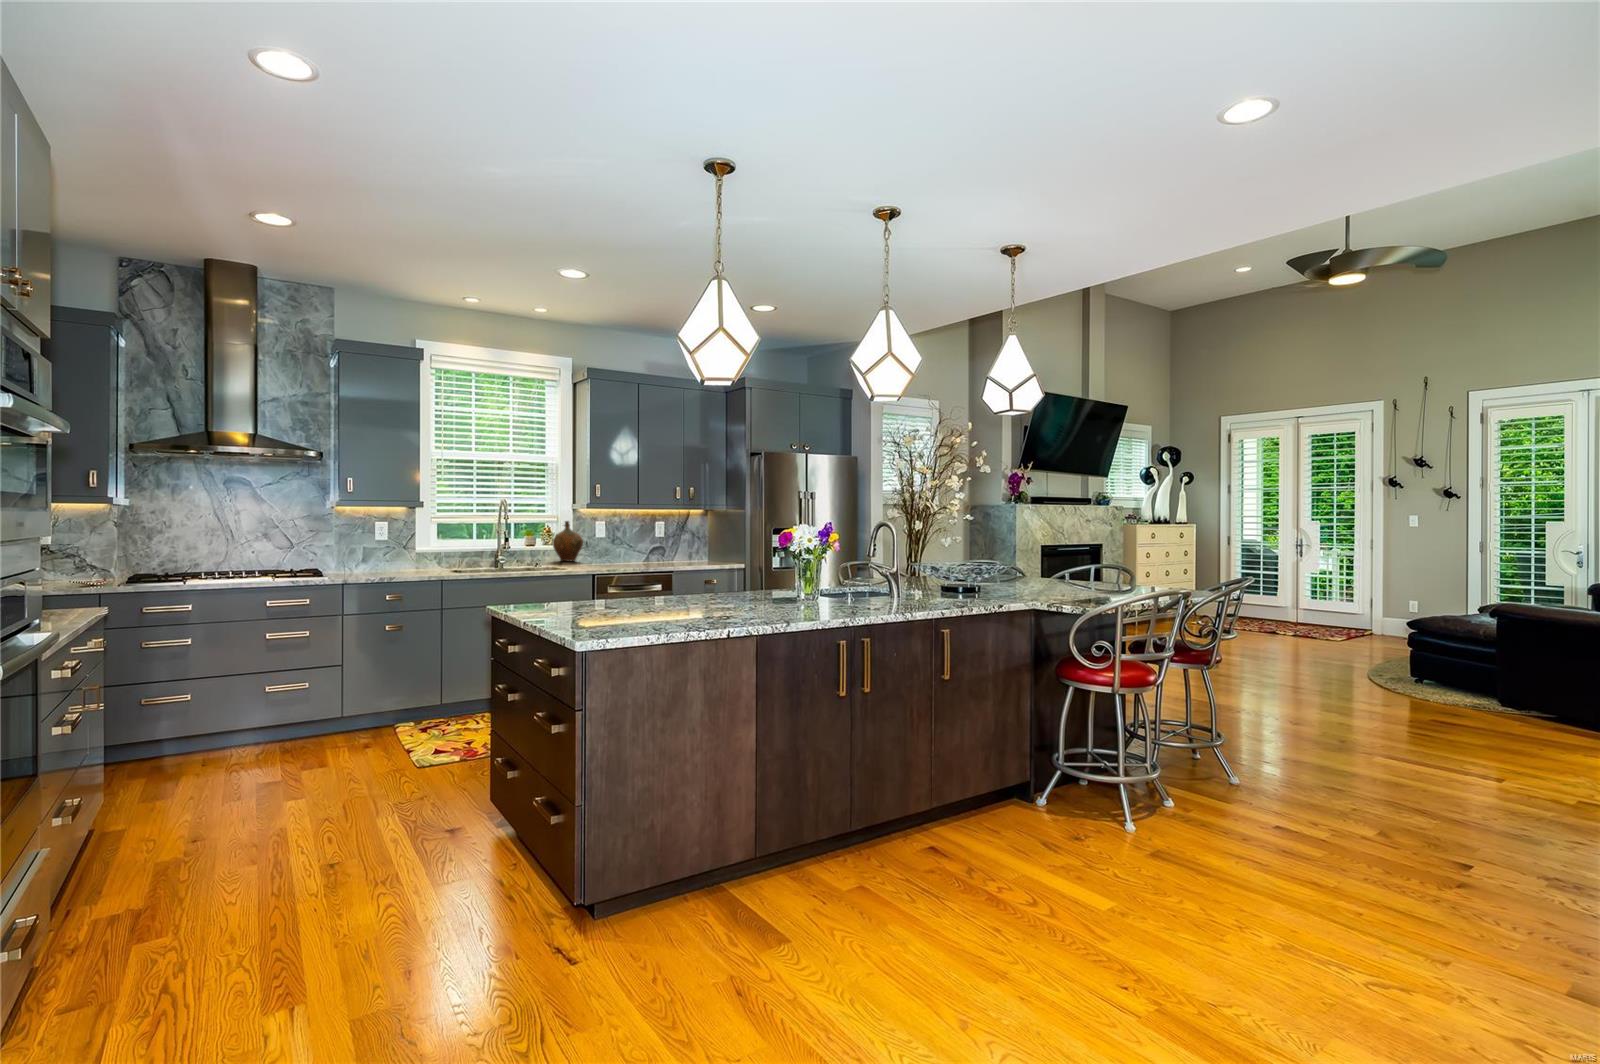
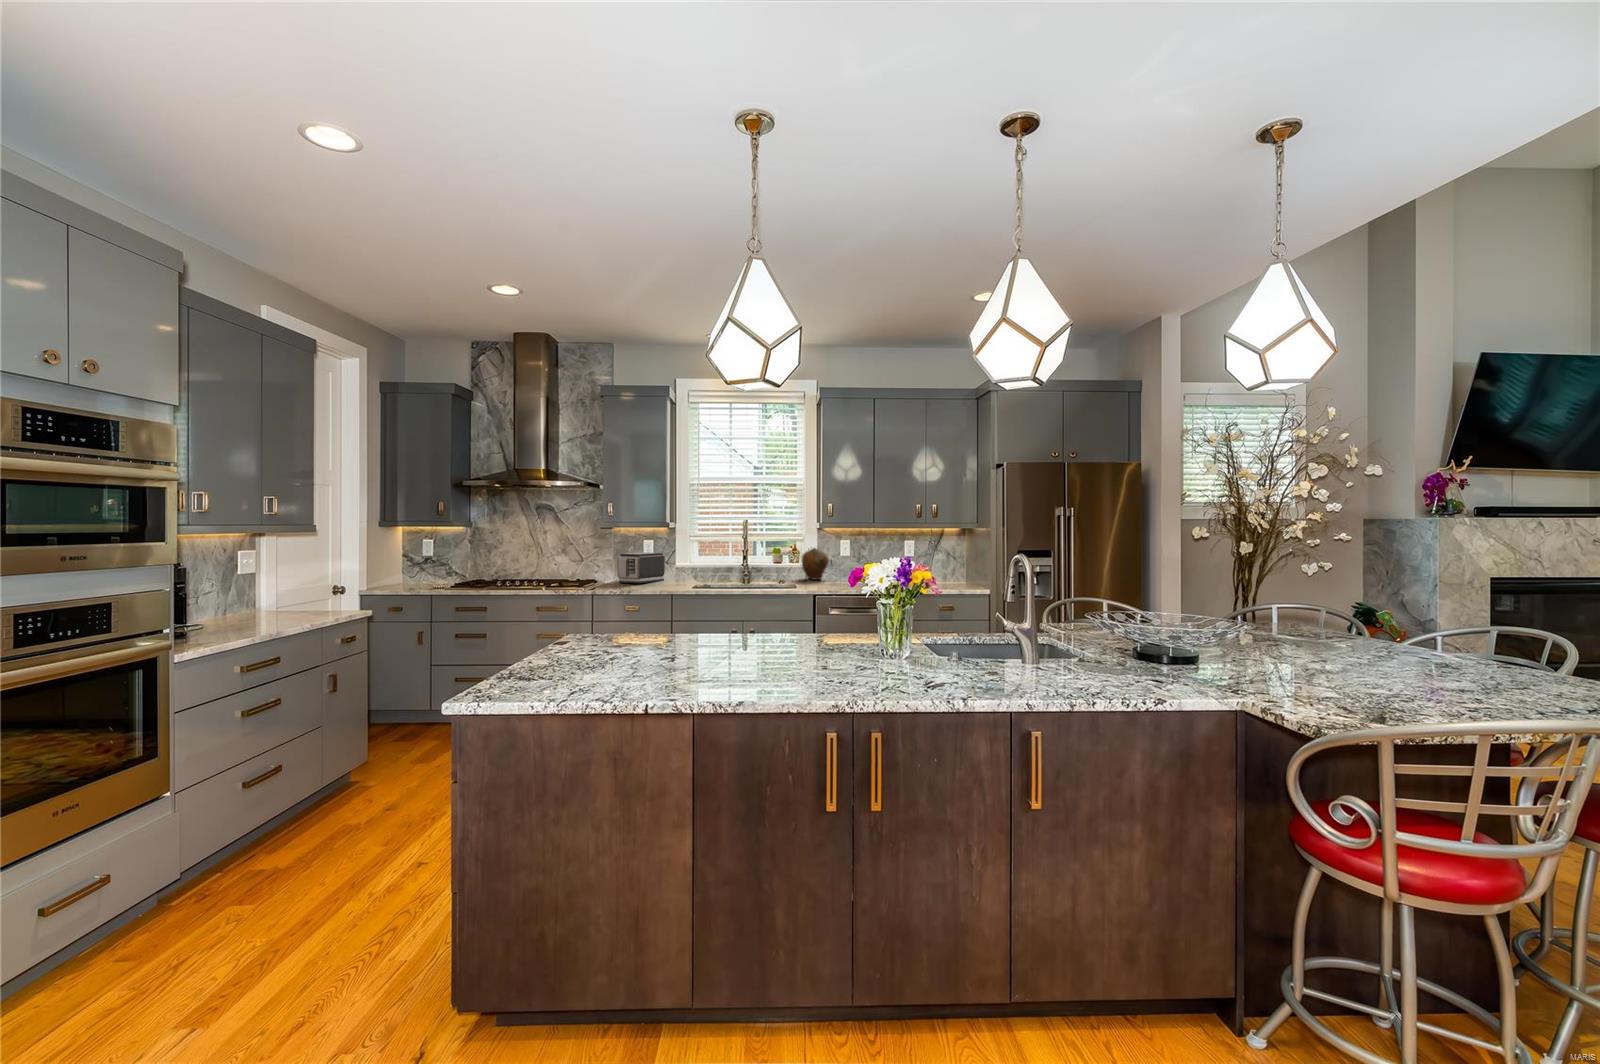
toaster: none [355,536,405,570] -> present [617,553,665,583]

